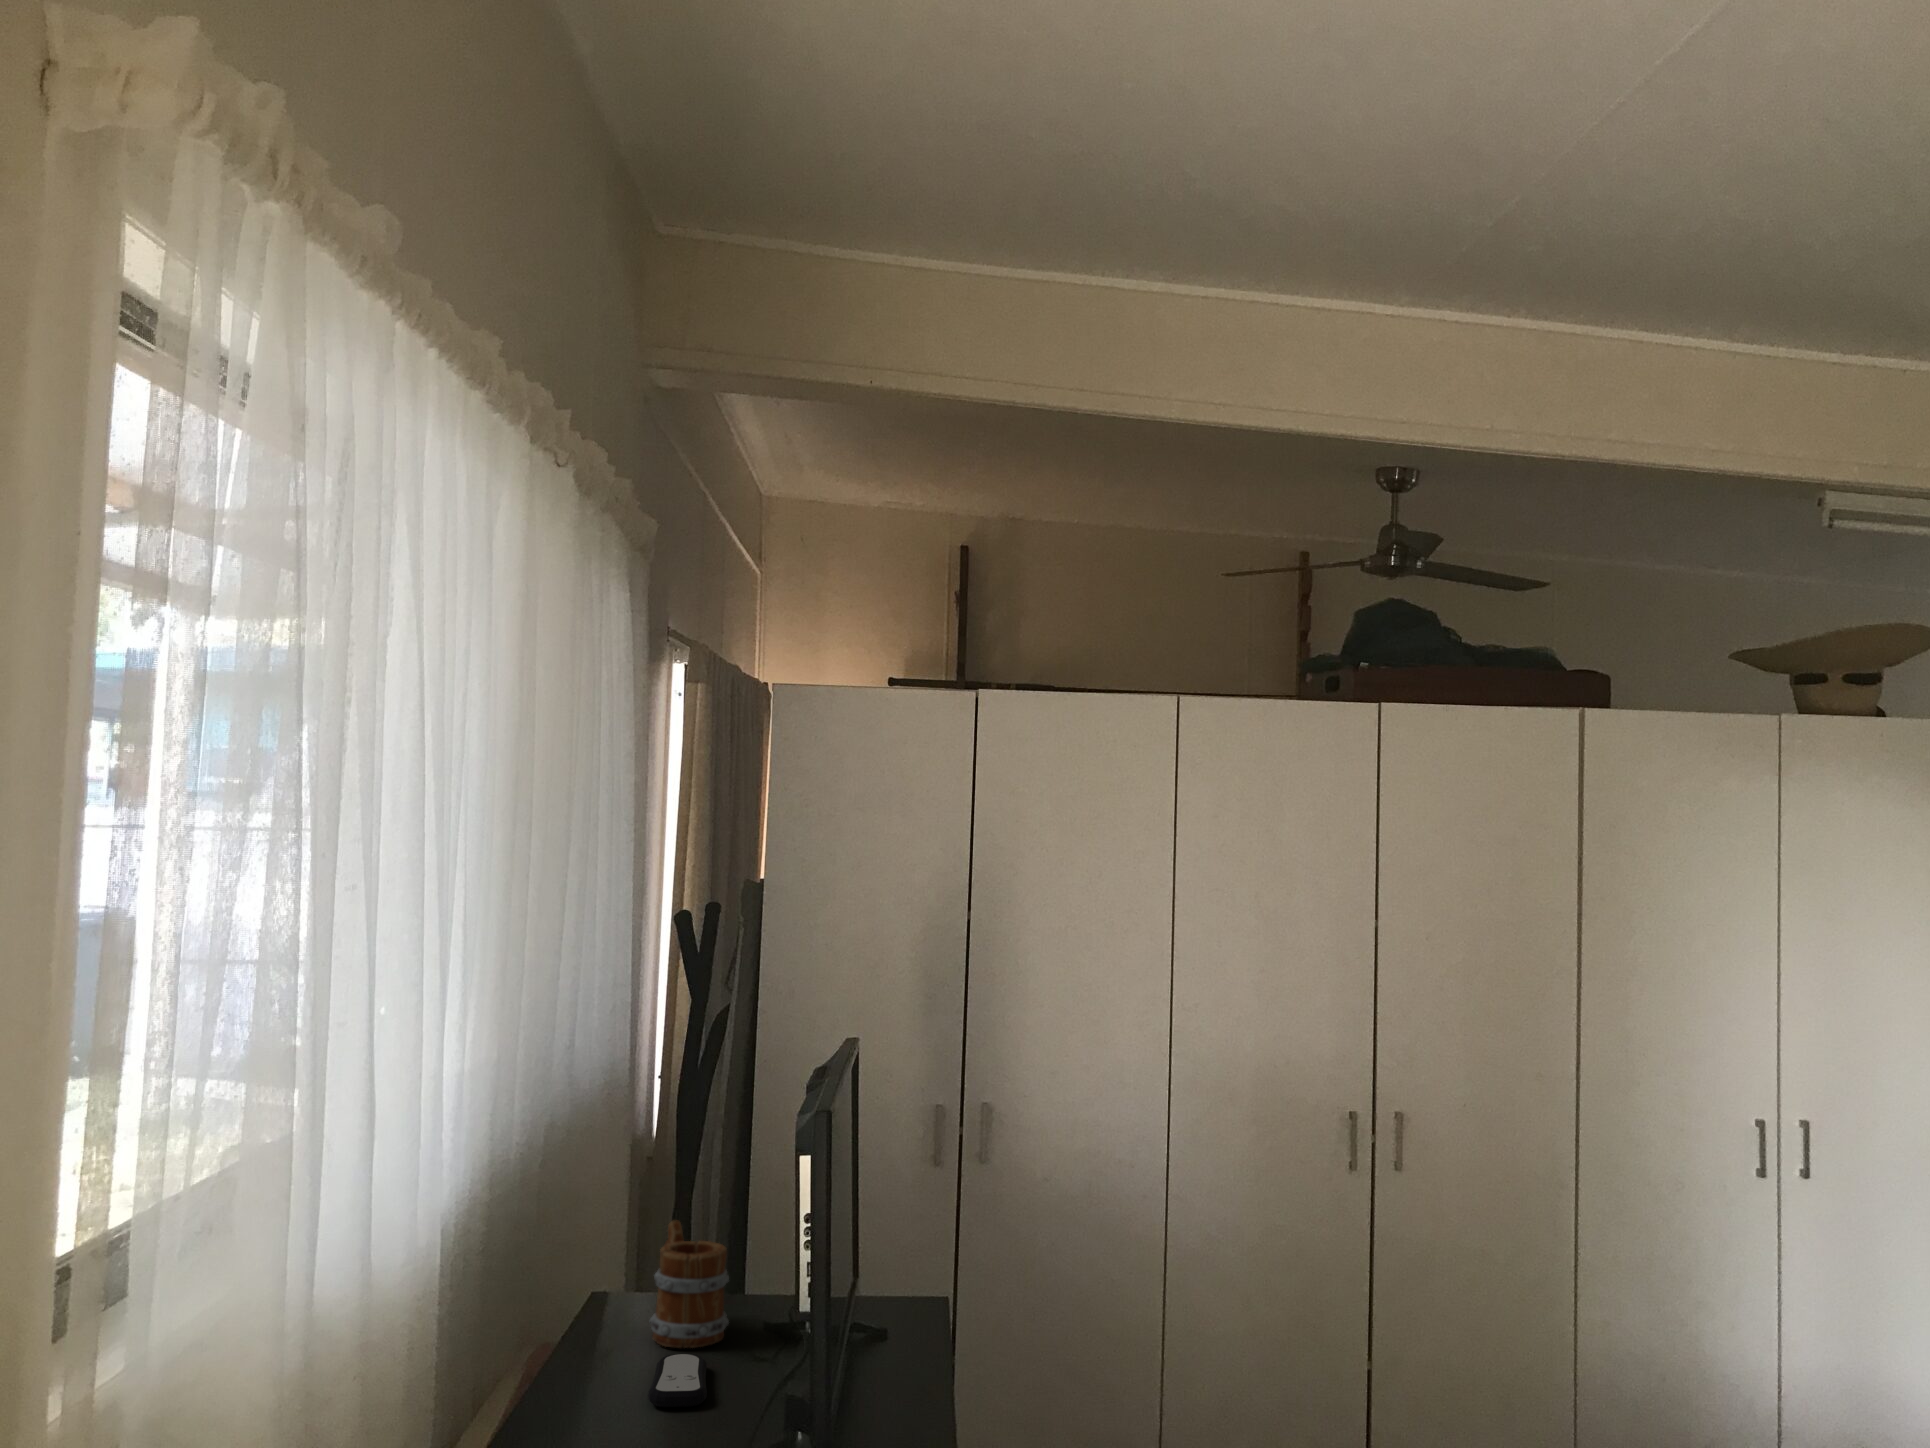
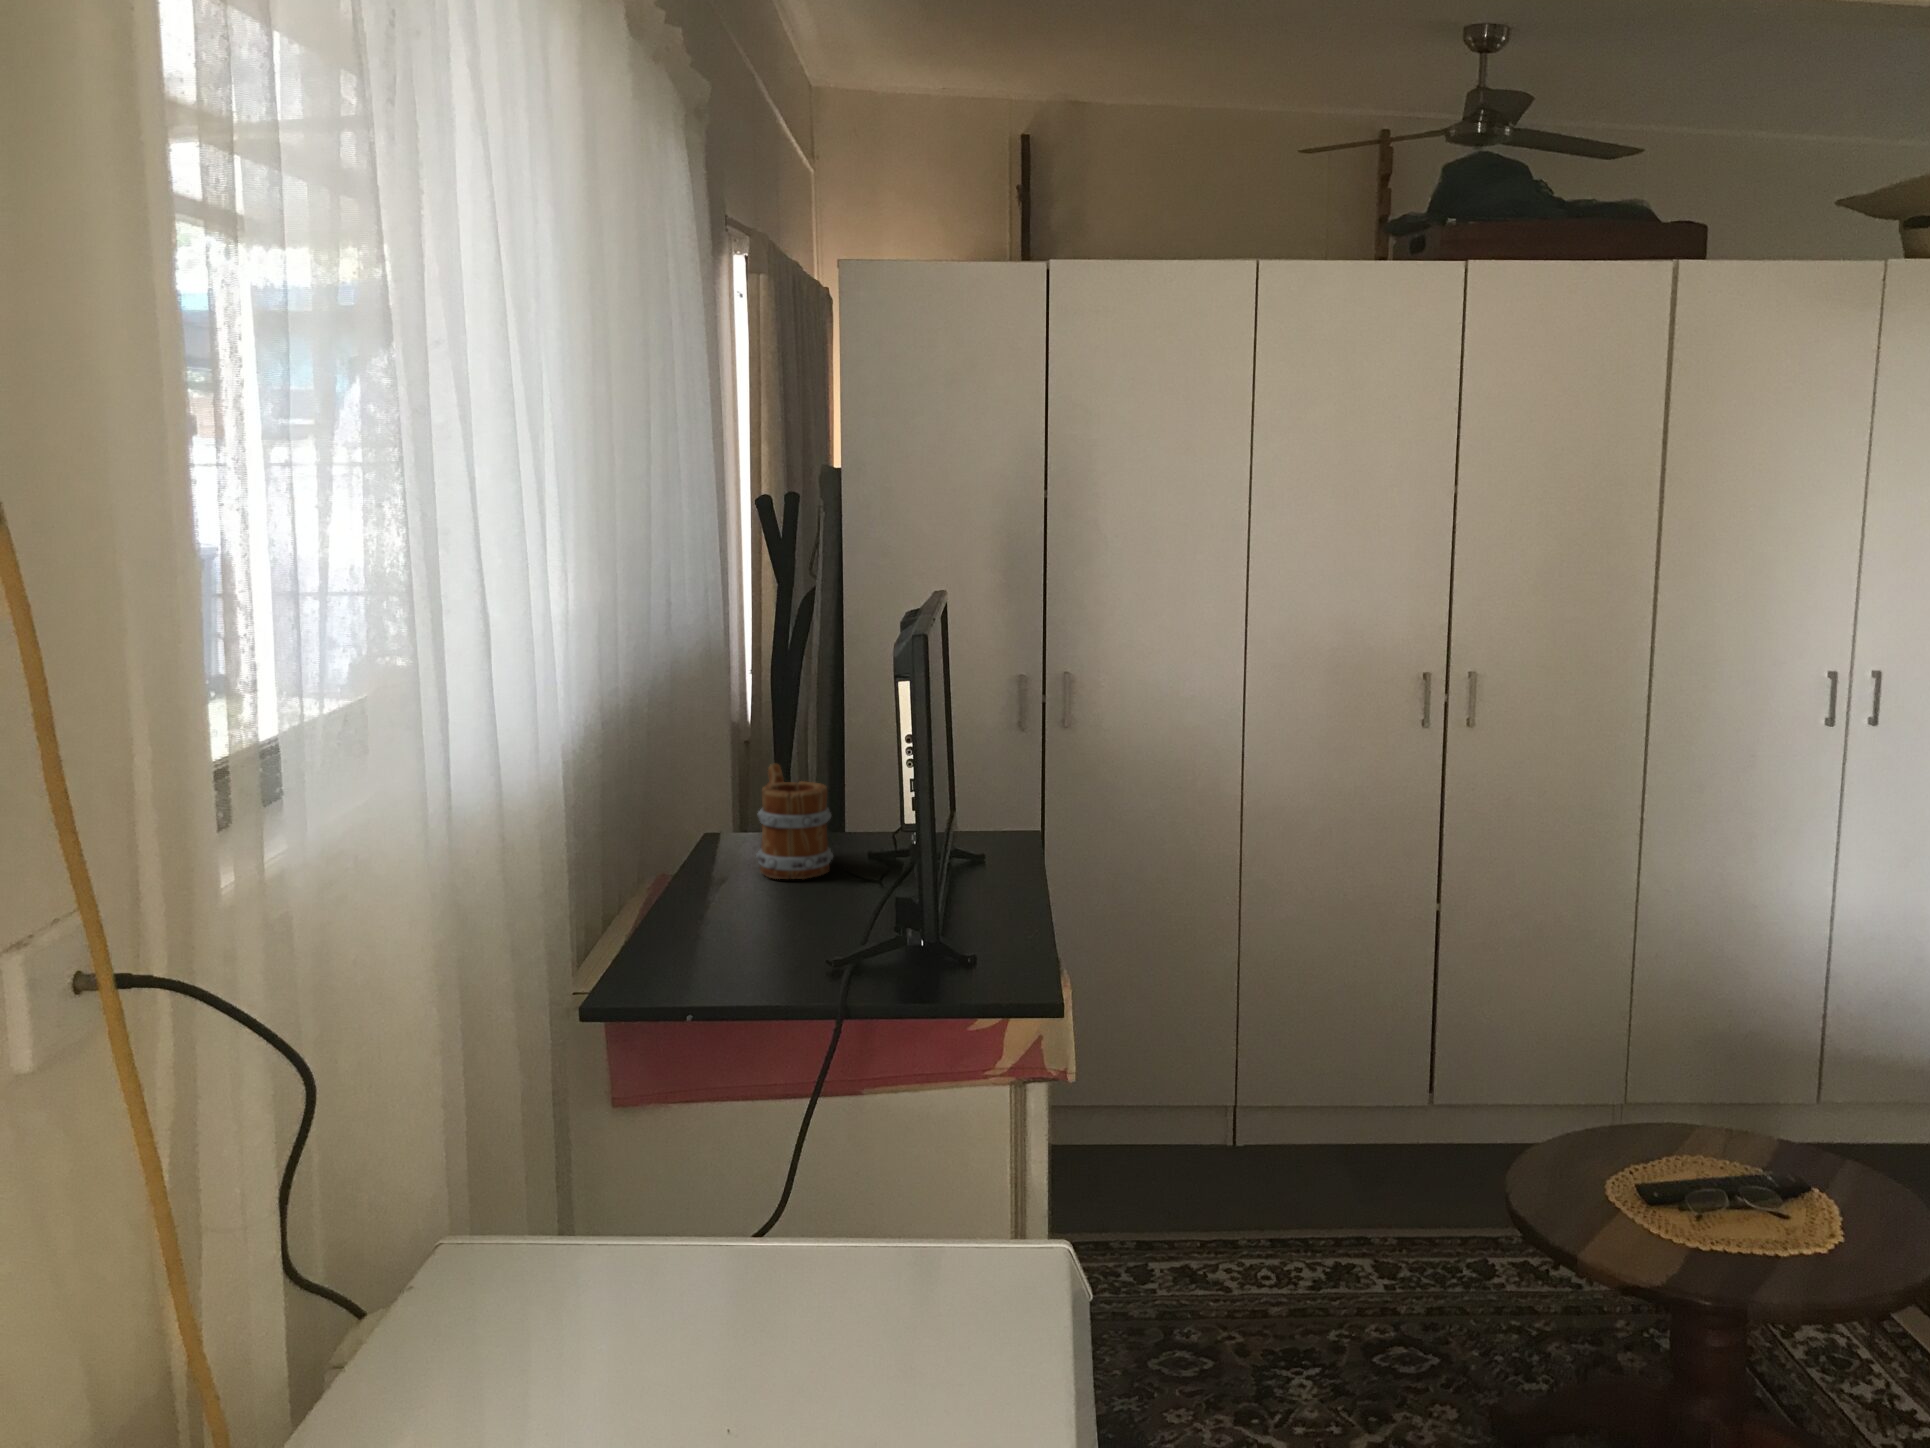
remote control: present [648,1354,707,1407] -> none [758,883,817,928]

